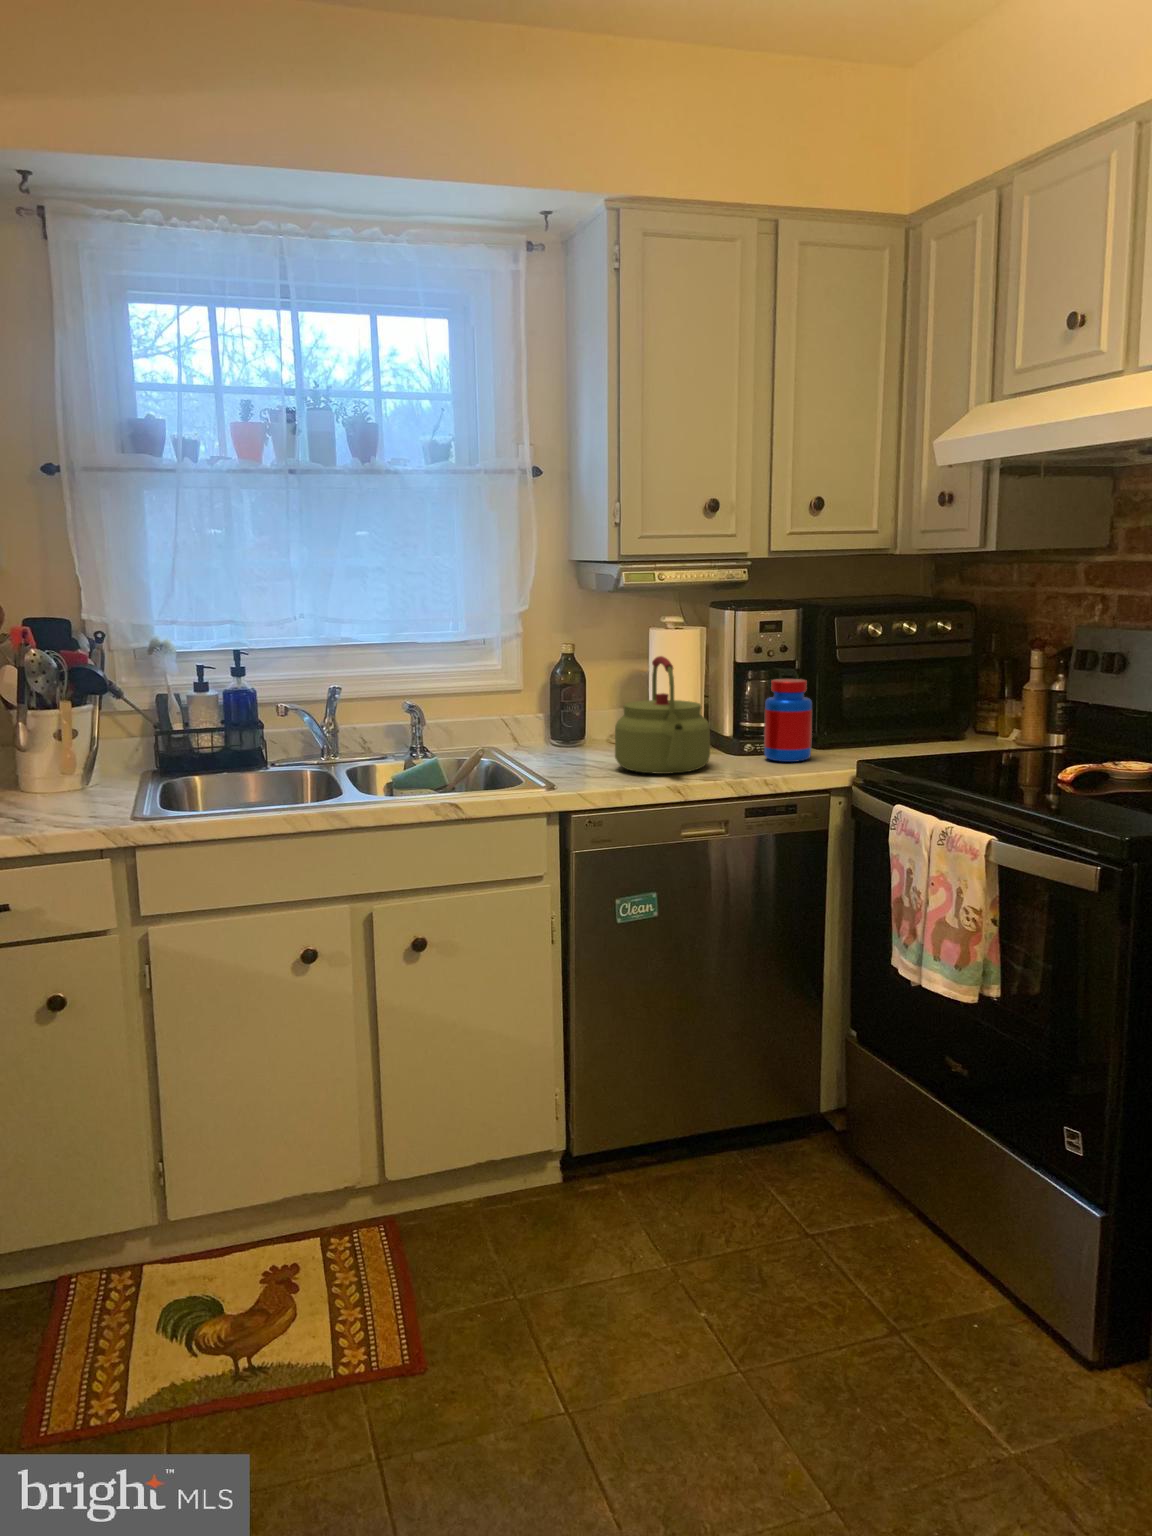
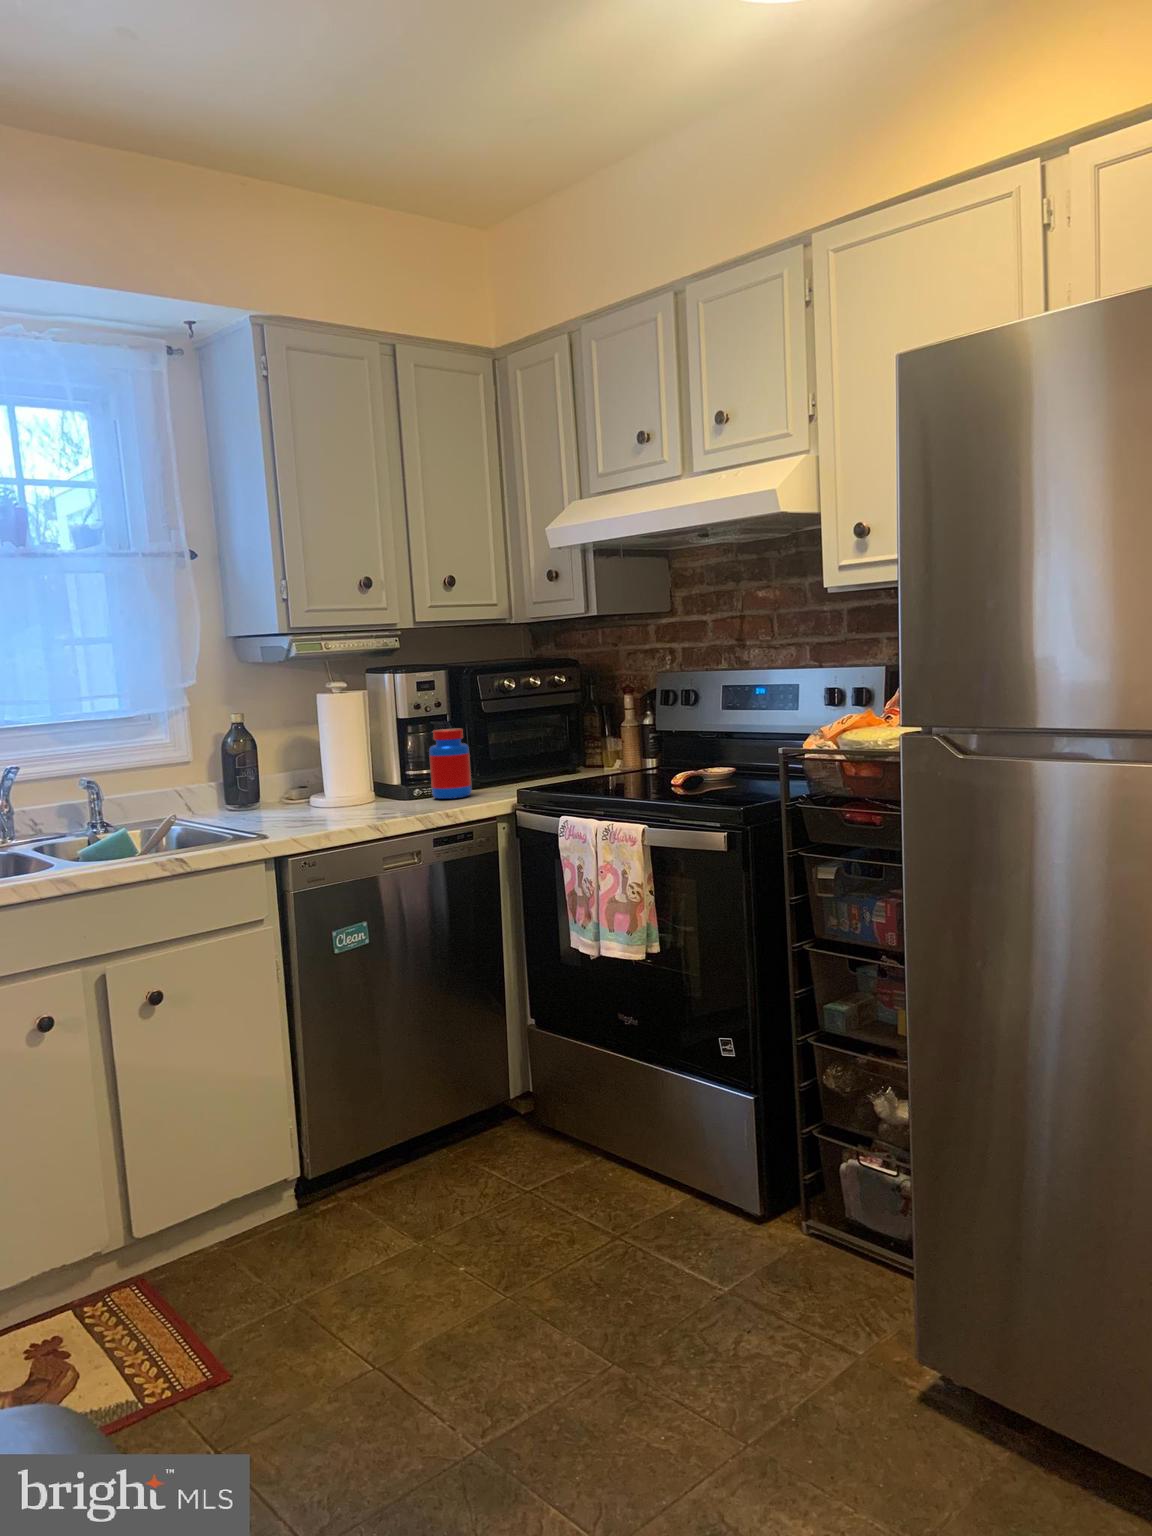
kettle: present [615,656,710,774] -> none [303,715,390,818]

